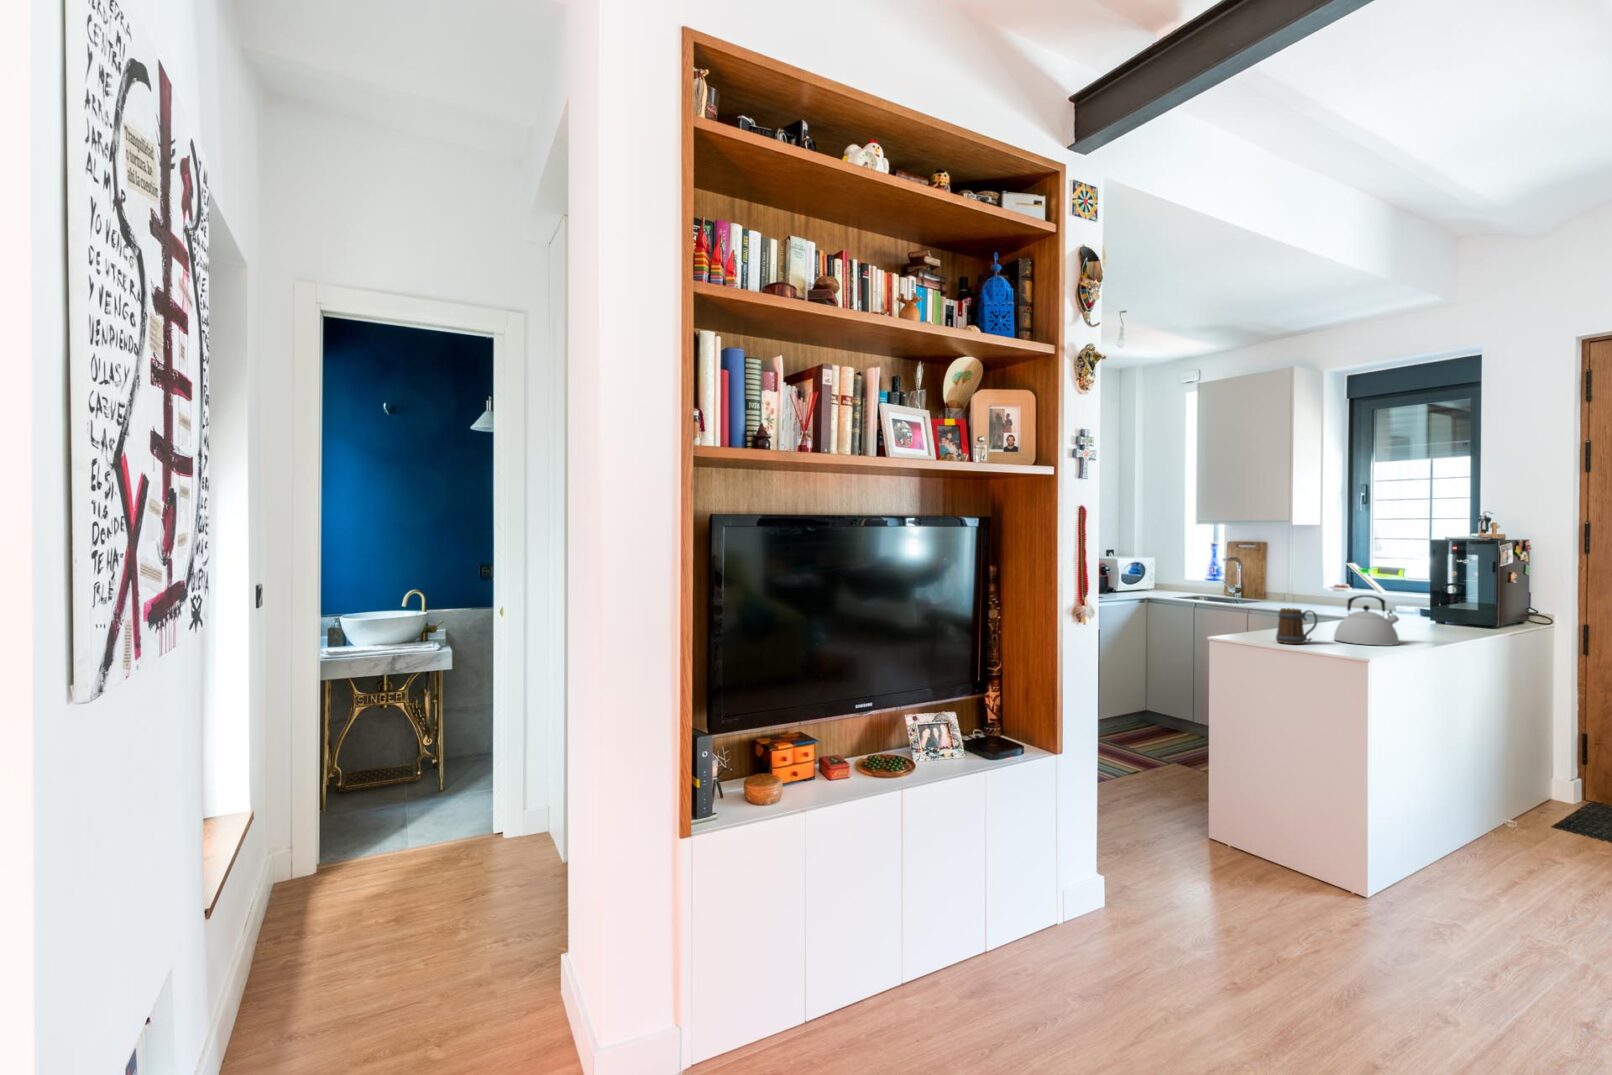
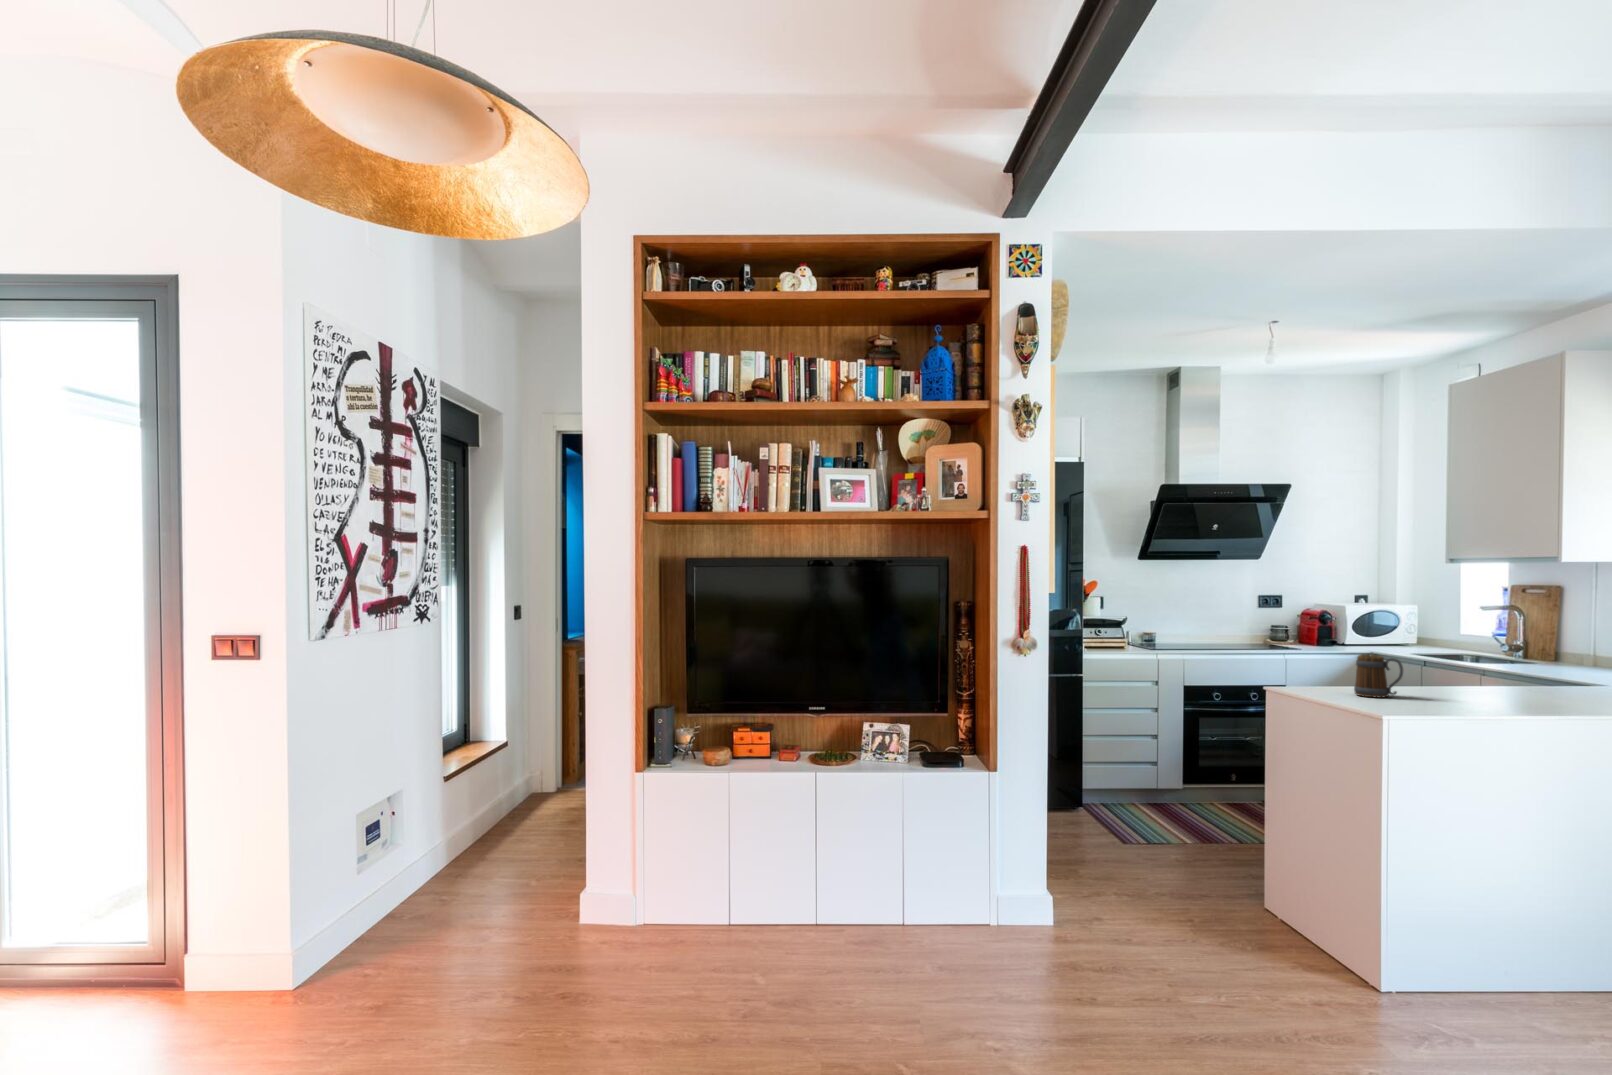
kettle: present [1334,595,1399,646] -> none [1445,643,1534,707]

